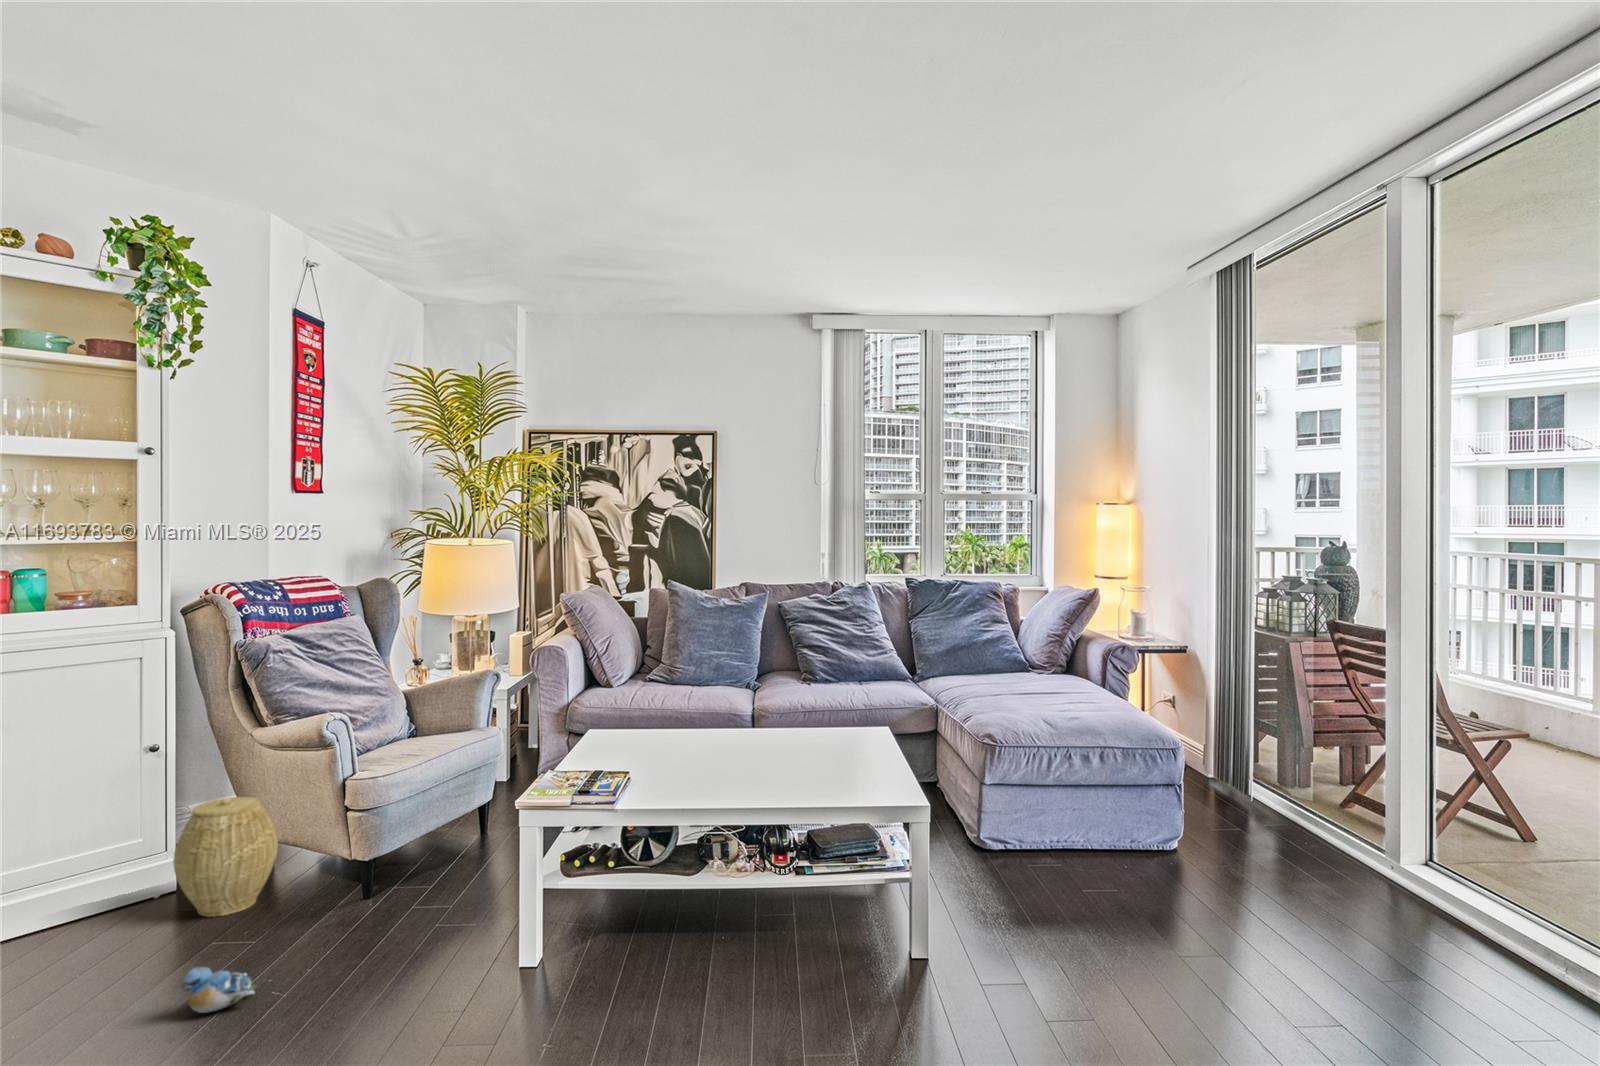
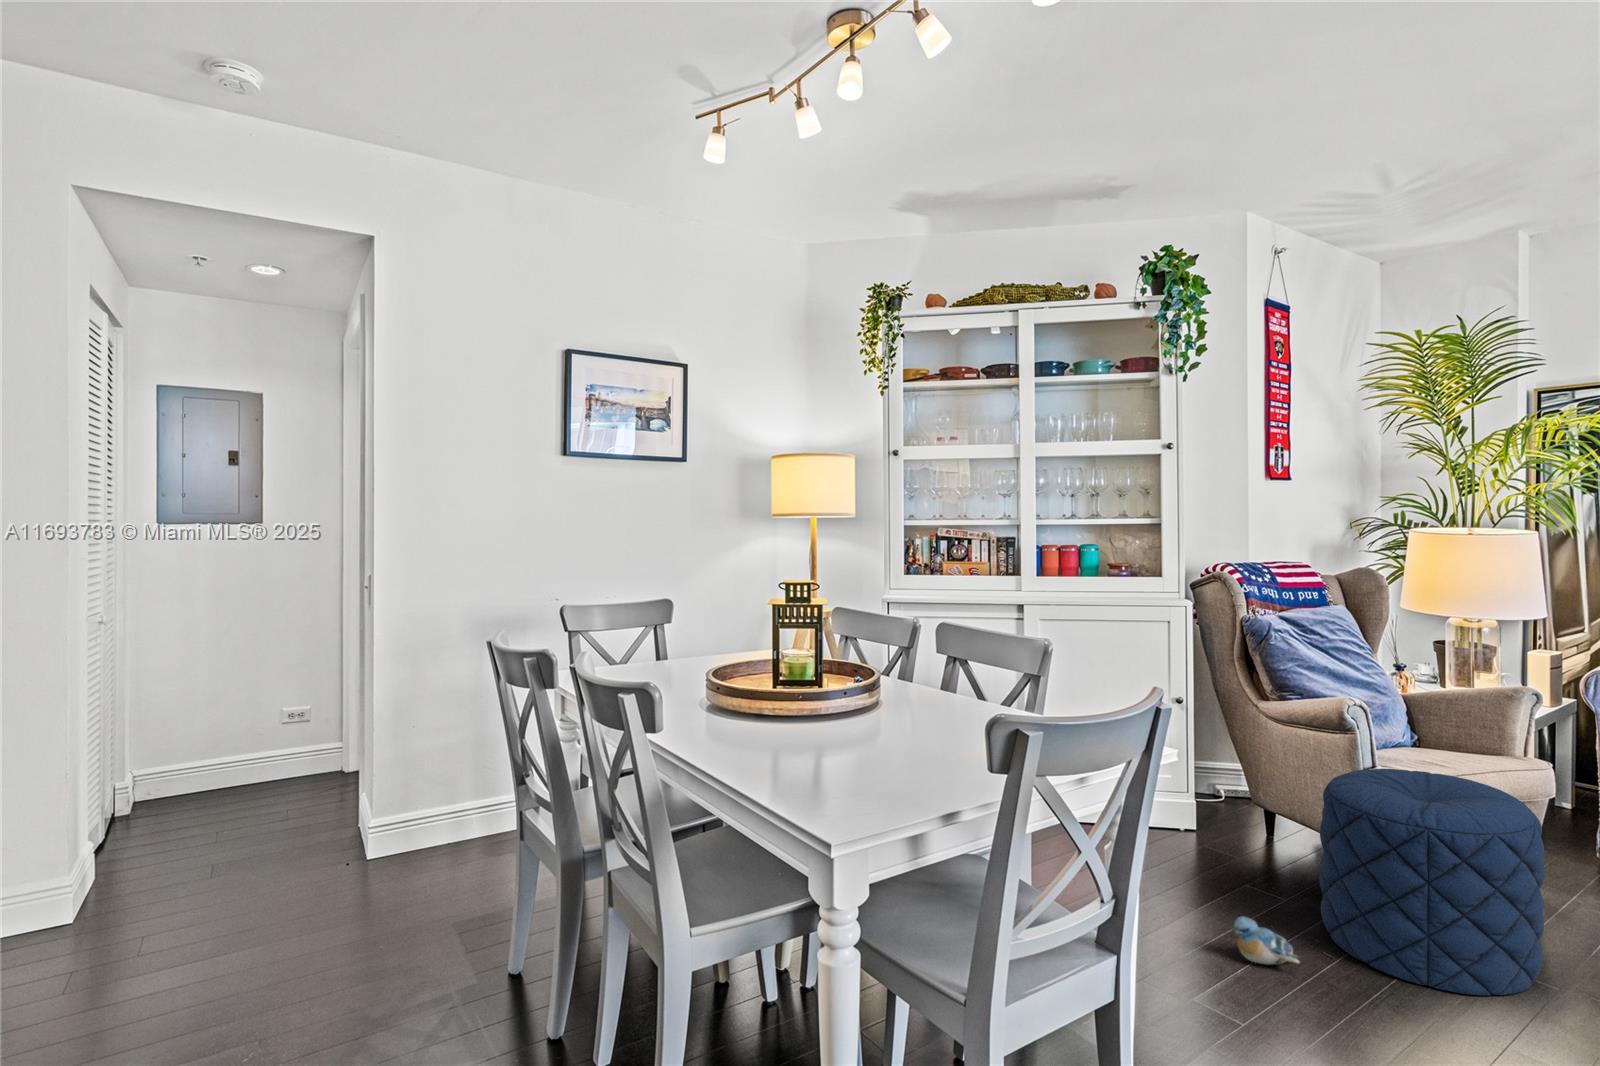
pouf: none [294,765,475,967] -> present [1319,769,1545,996]
woven basket: present [173,797,278,917] -> none [1194,762,1285,872]

